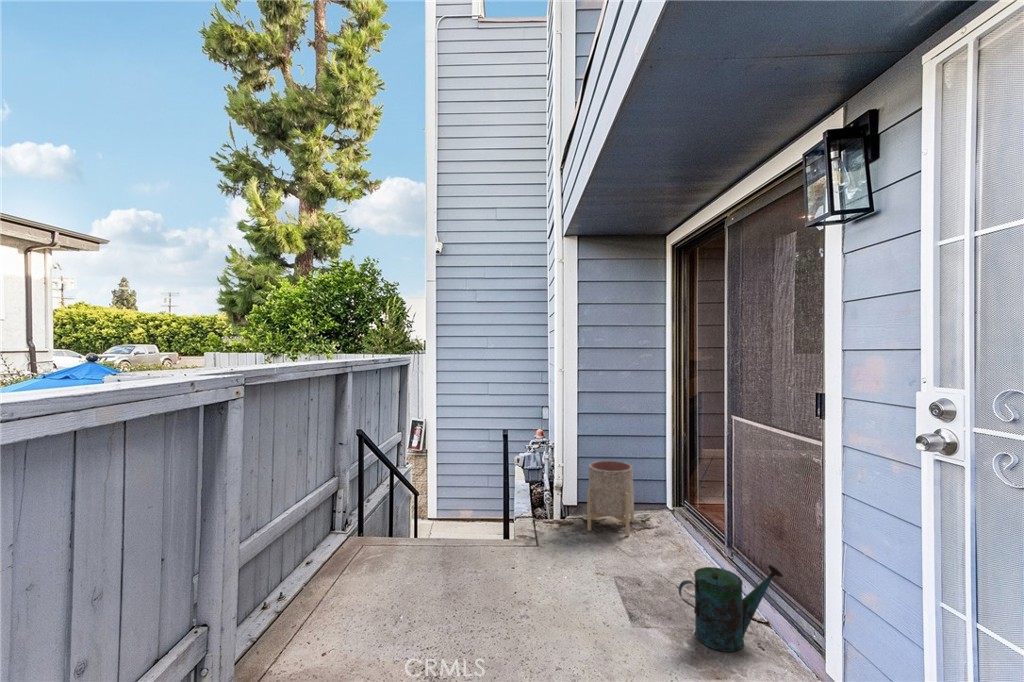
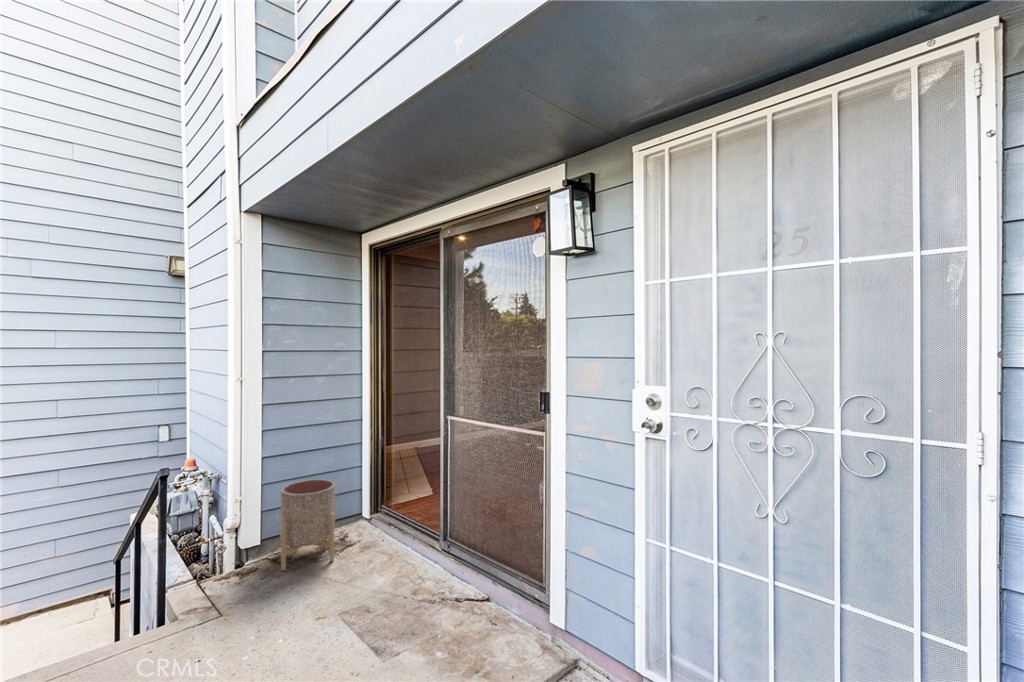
watering can: present [679,565,783,652] -> none [431,546,509,646]

